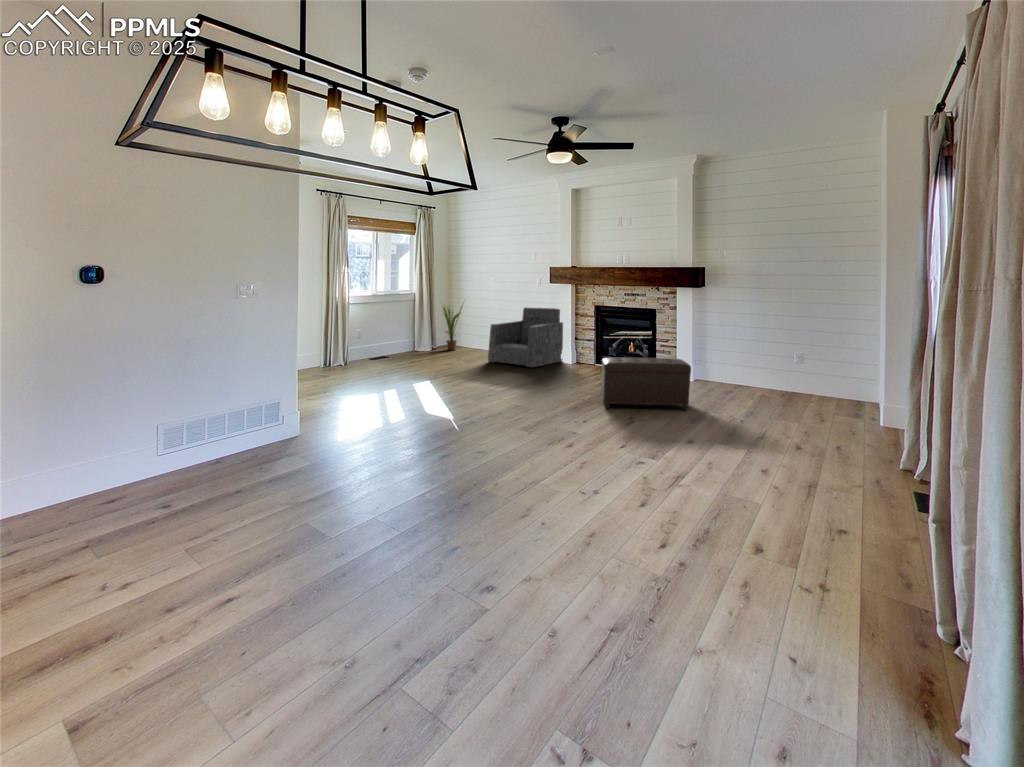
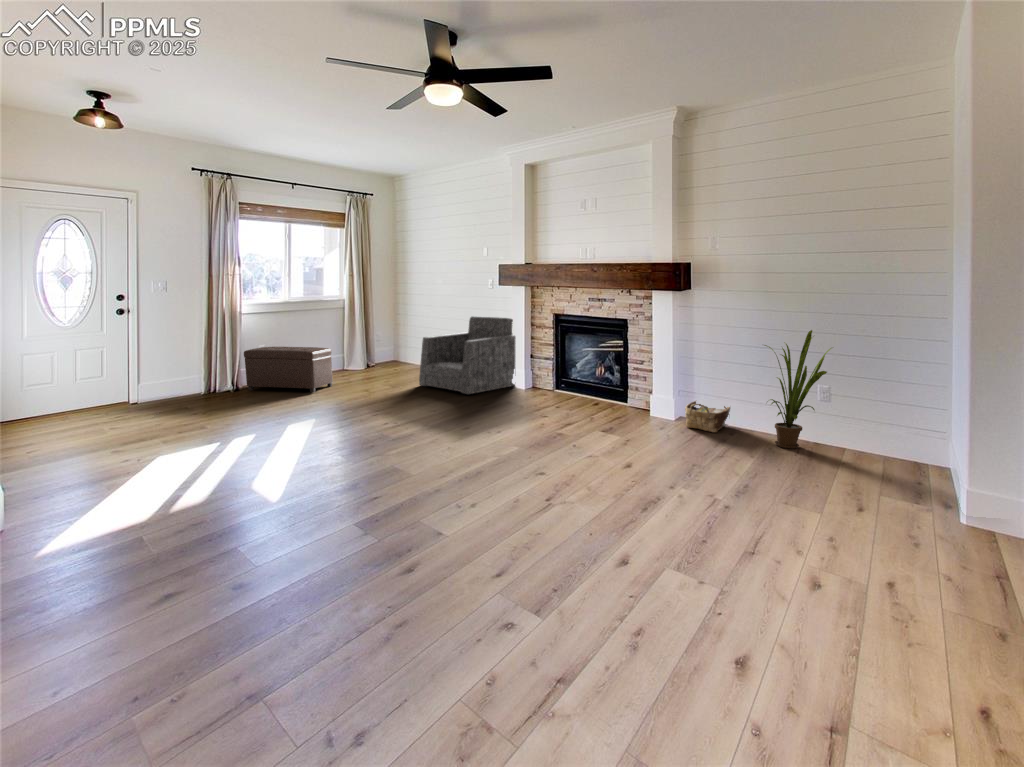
house plant: present [442,303,463,350] -> present [765,330,831,449]
ottoman: present [601,358,691,410] -> present [244,347,333,393]
woven basket: none [704,362,736,389] -> present [685,401,730,432]

